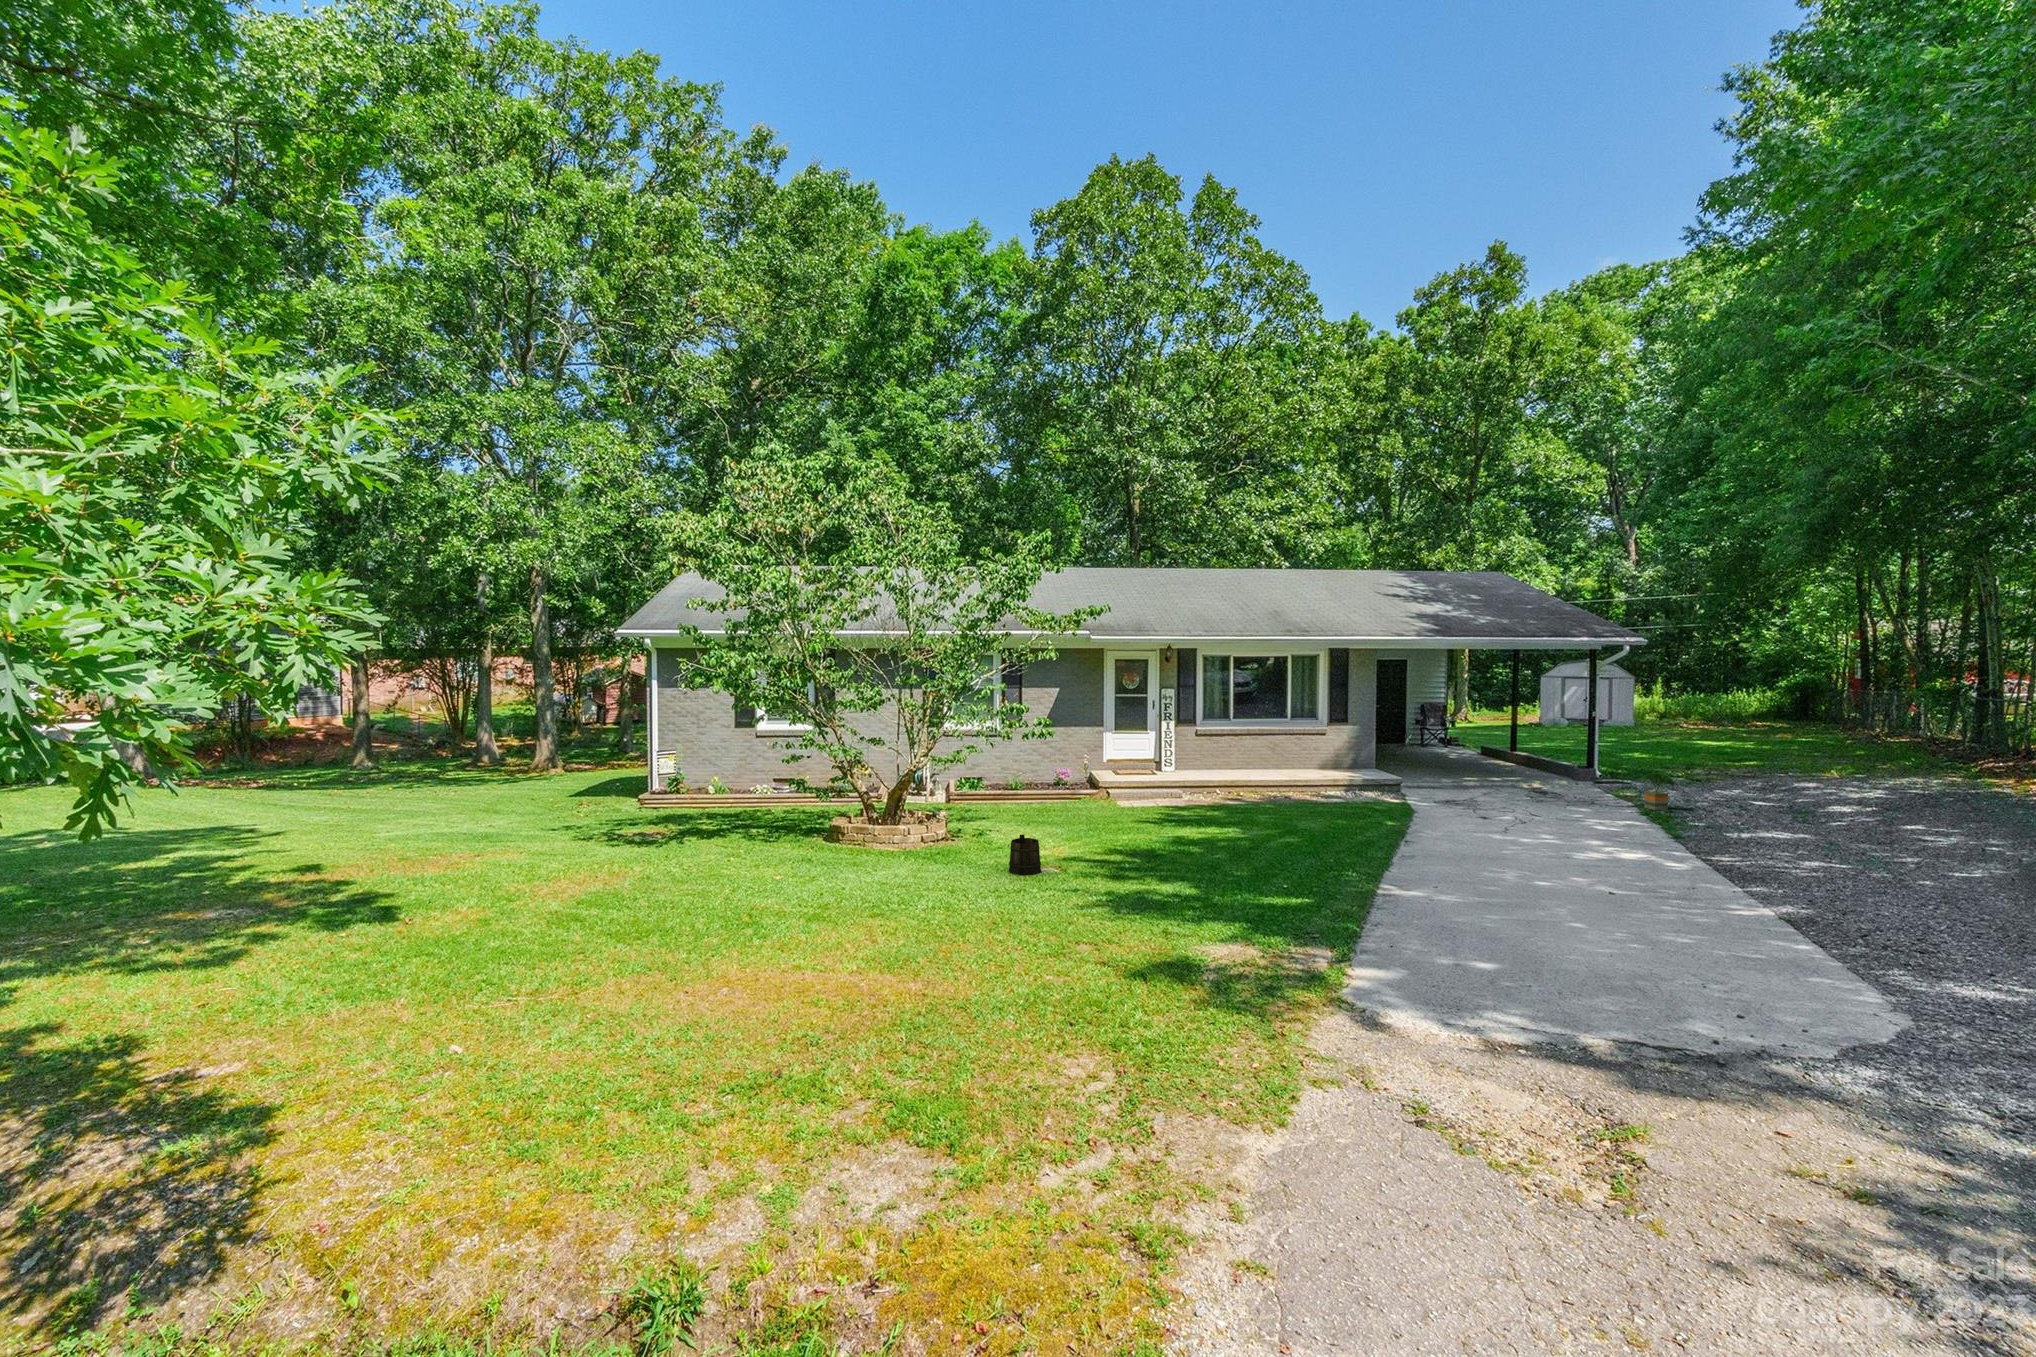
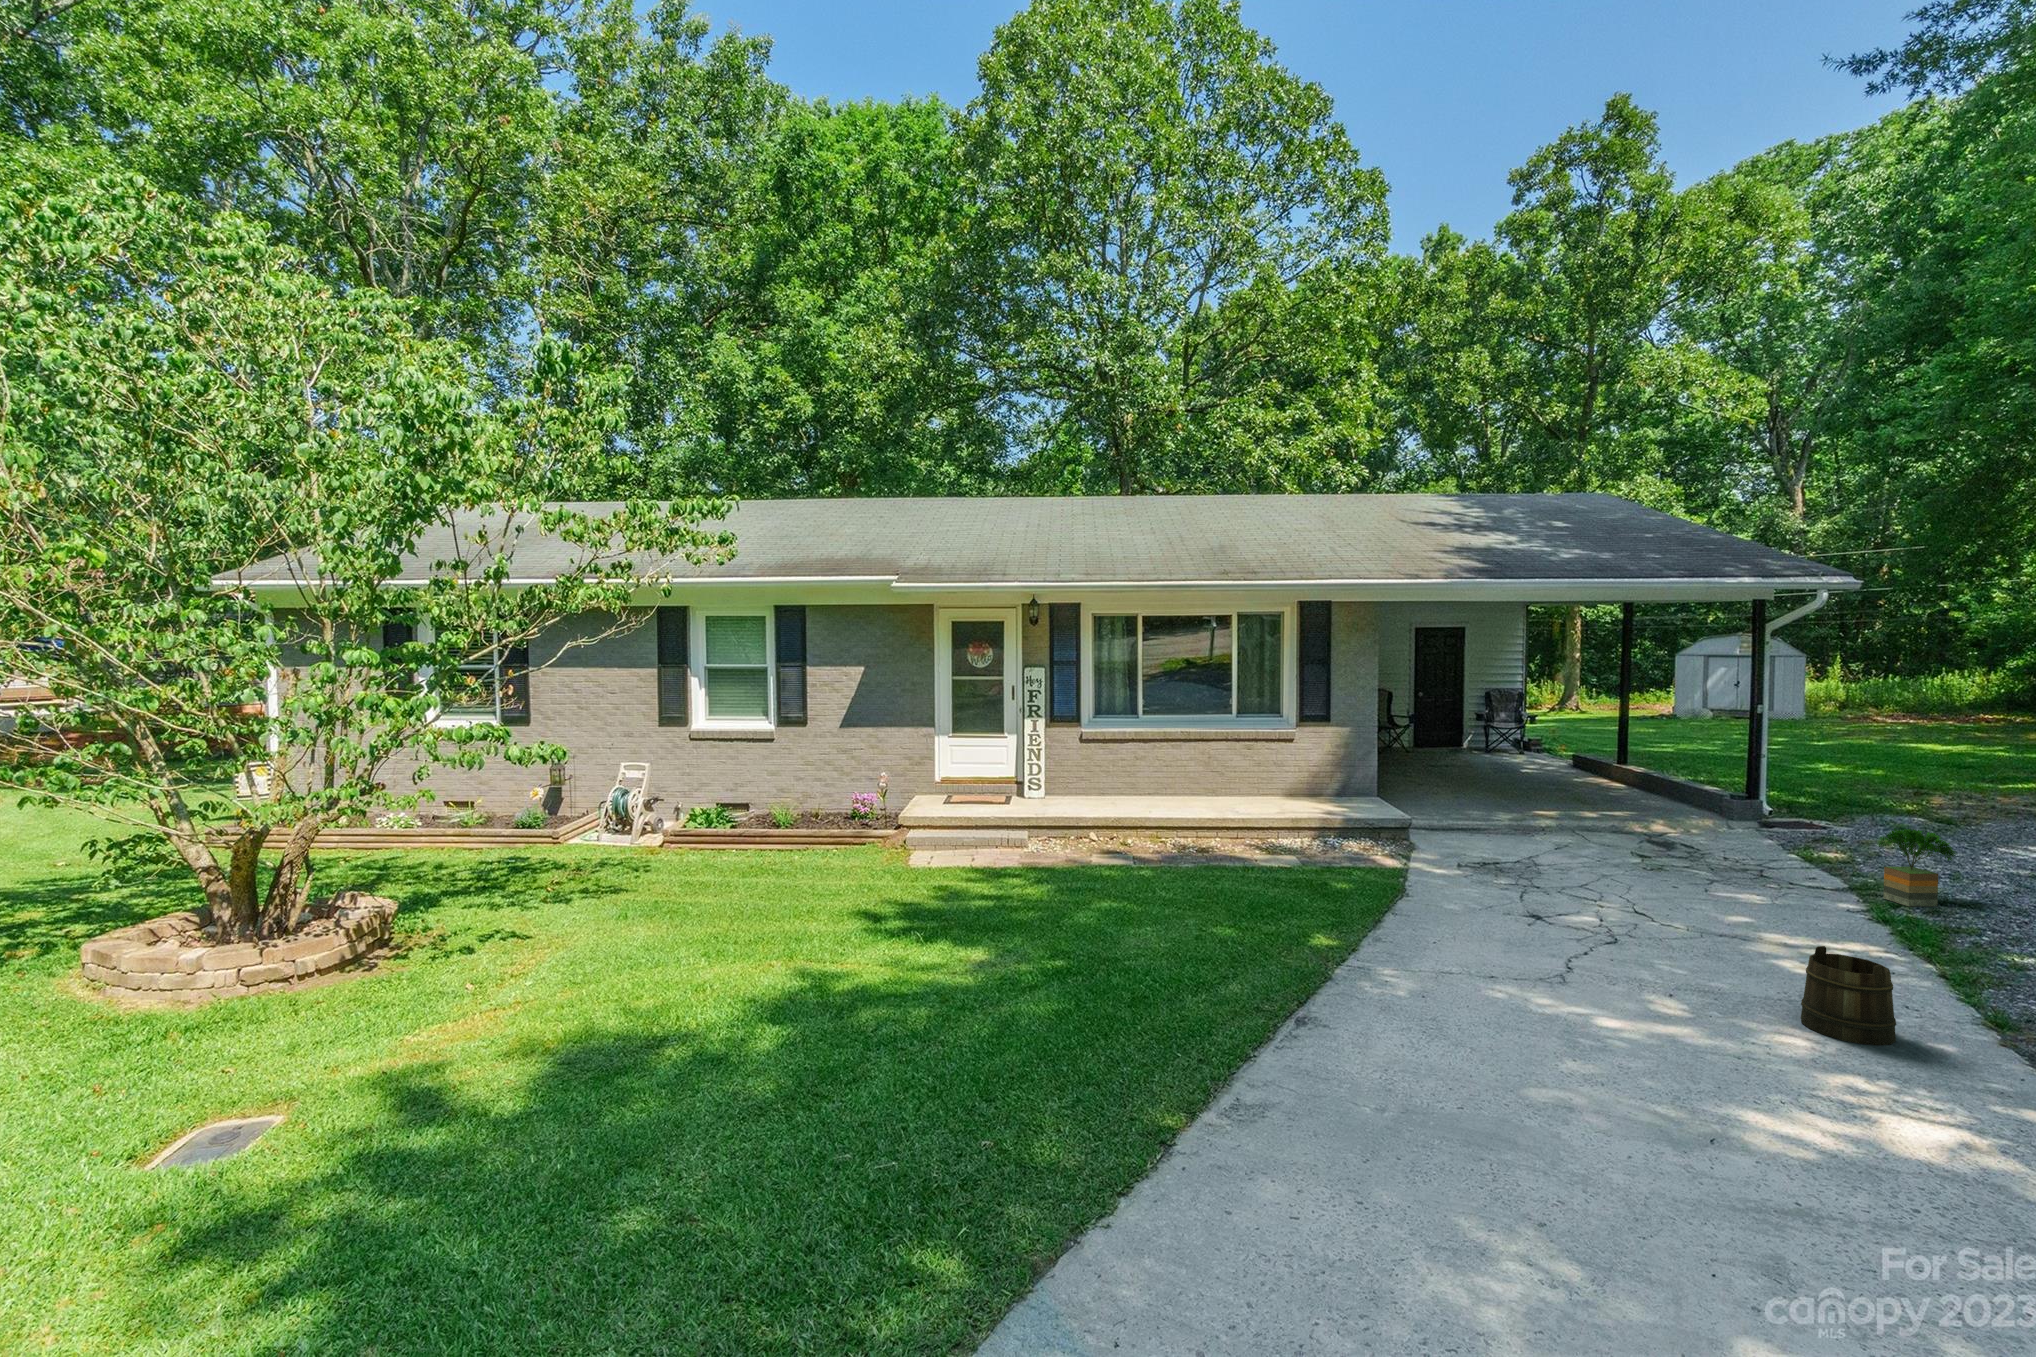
bucket: present [1009,834,1041,875] -> present [1801,946,1896,1046]

